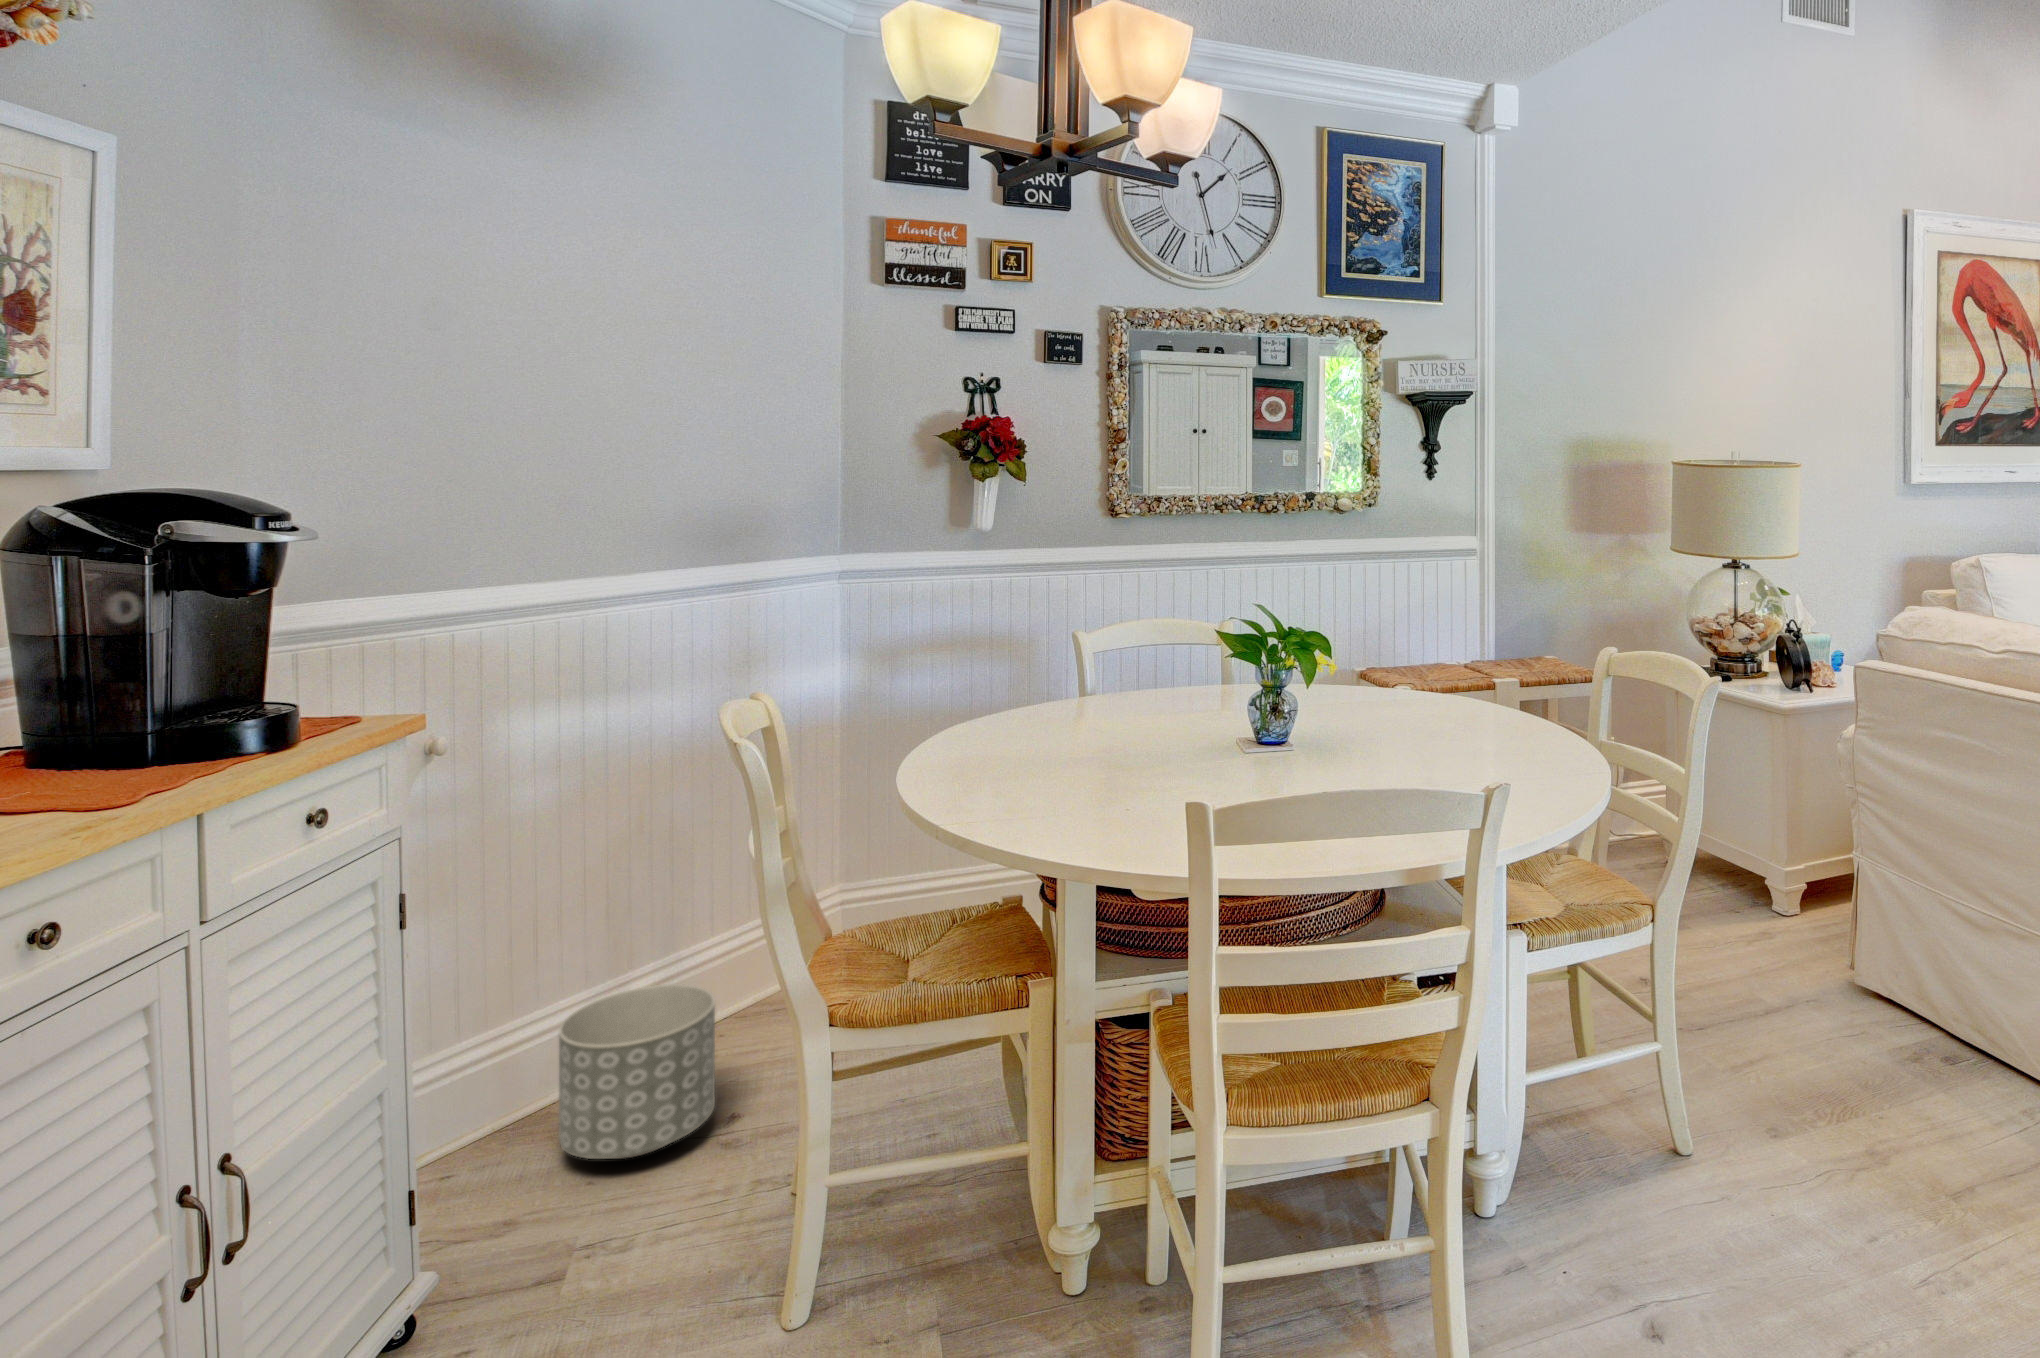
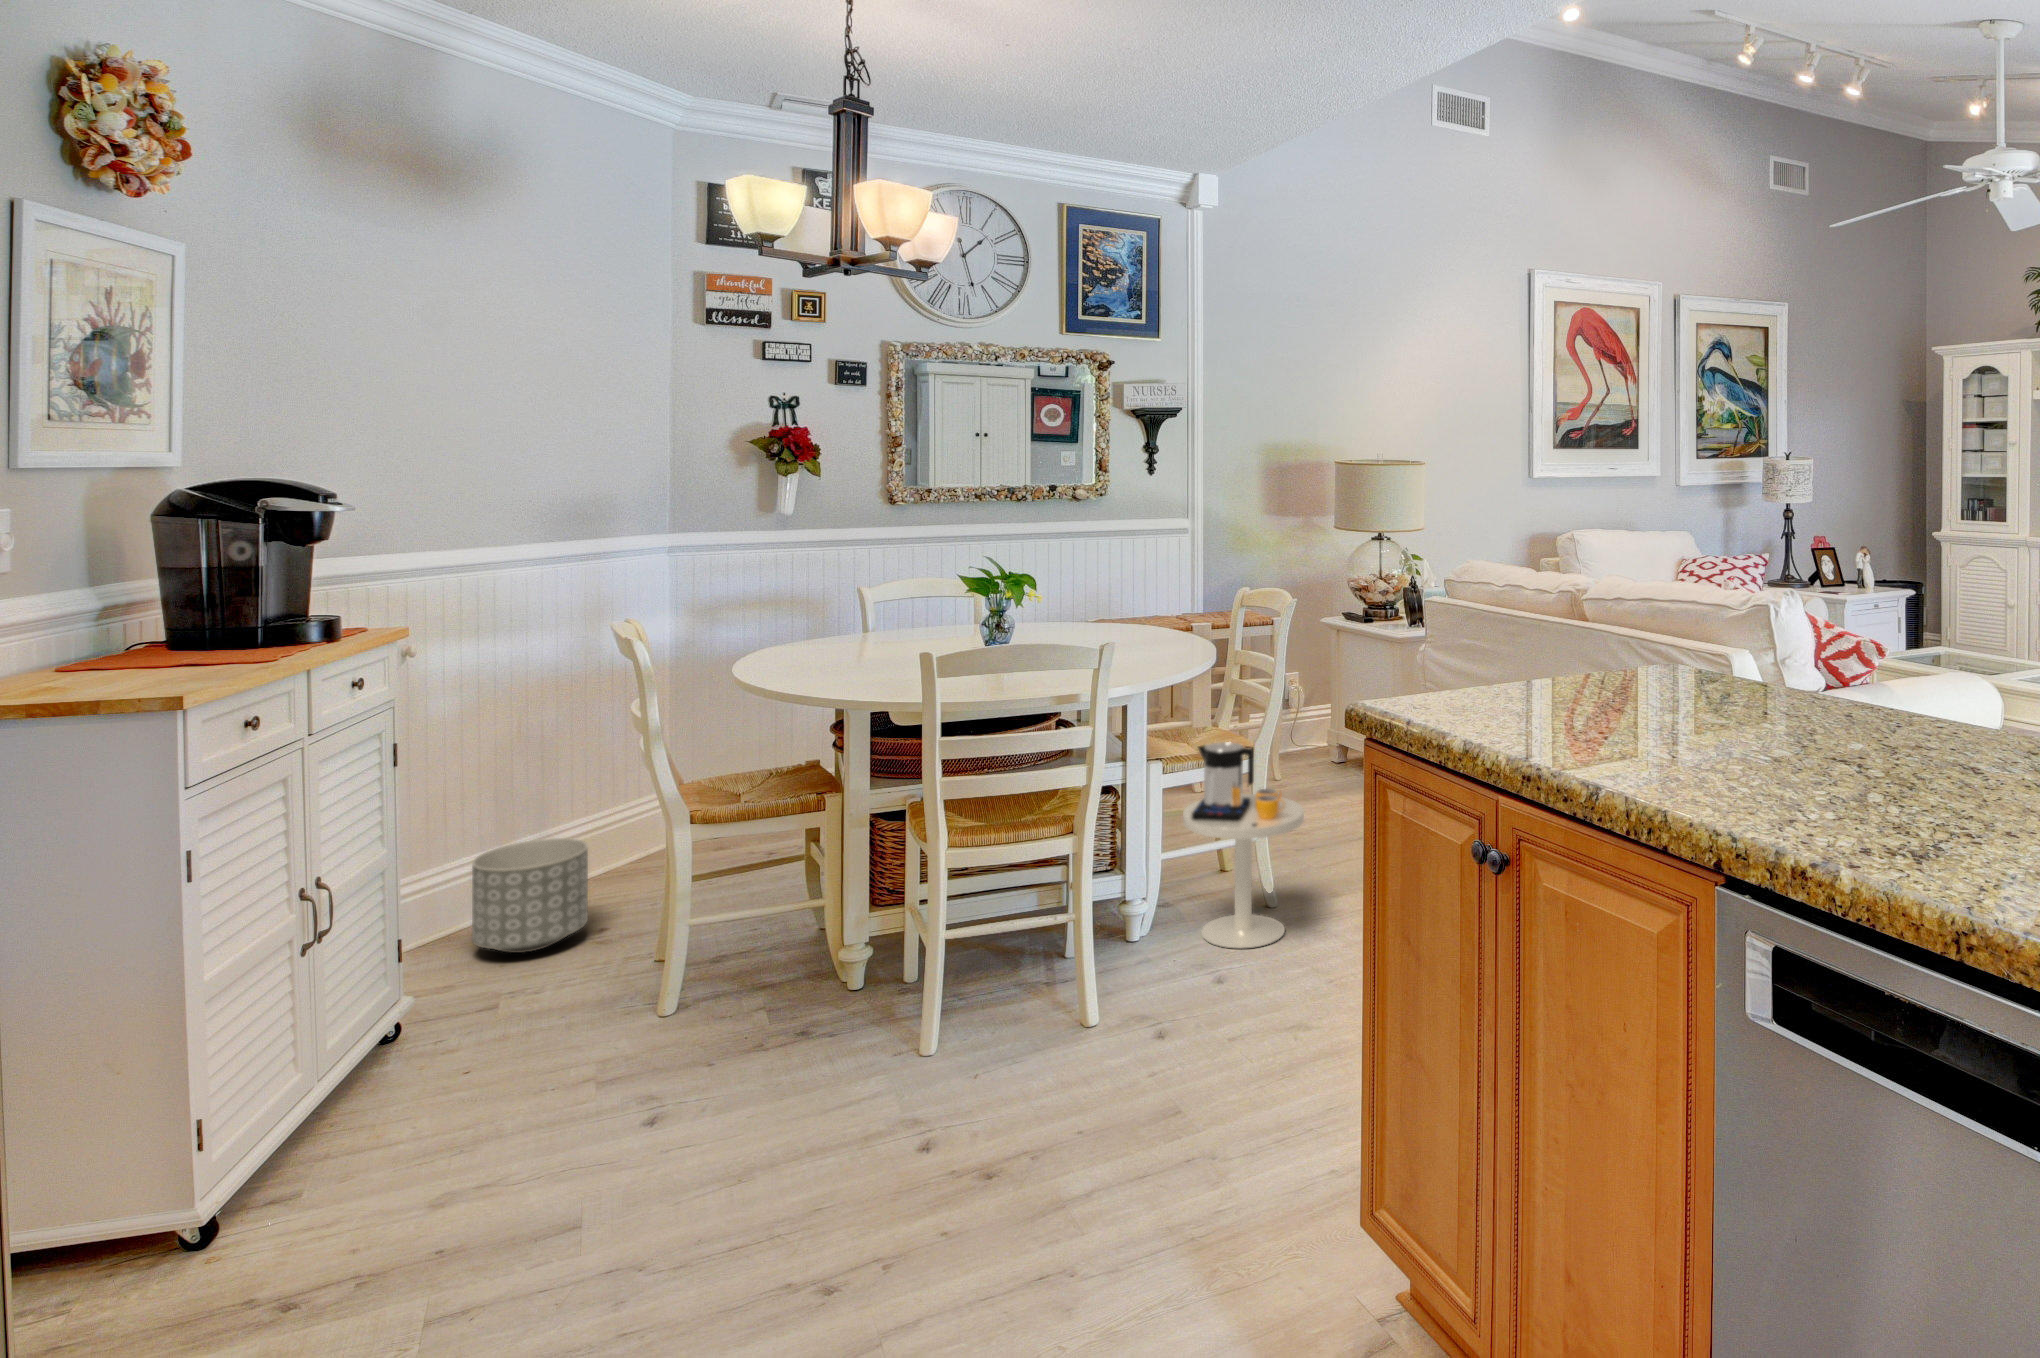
side table: none [1556,899,1751,1243] -> present [1183,742,1304,949]

